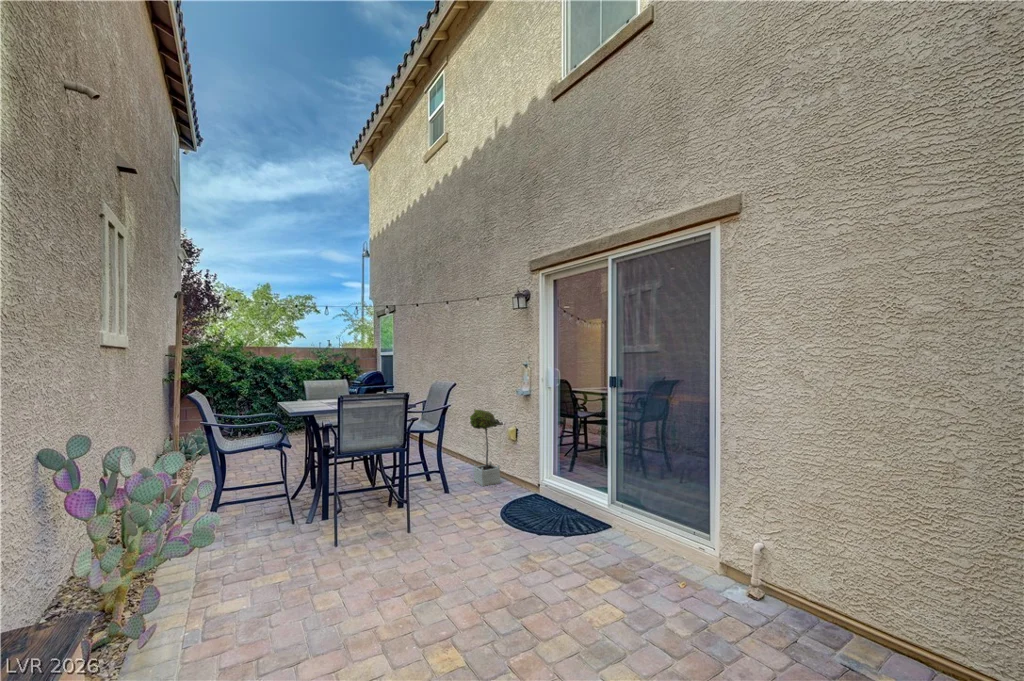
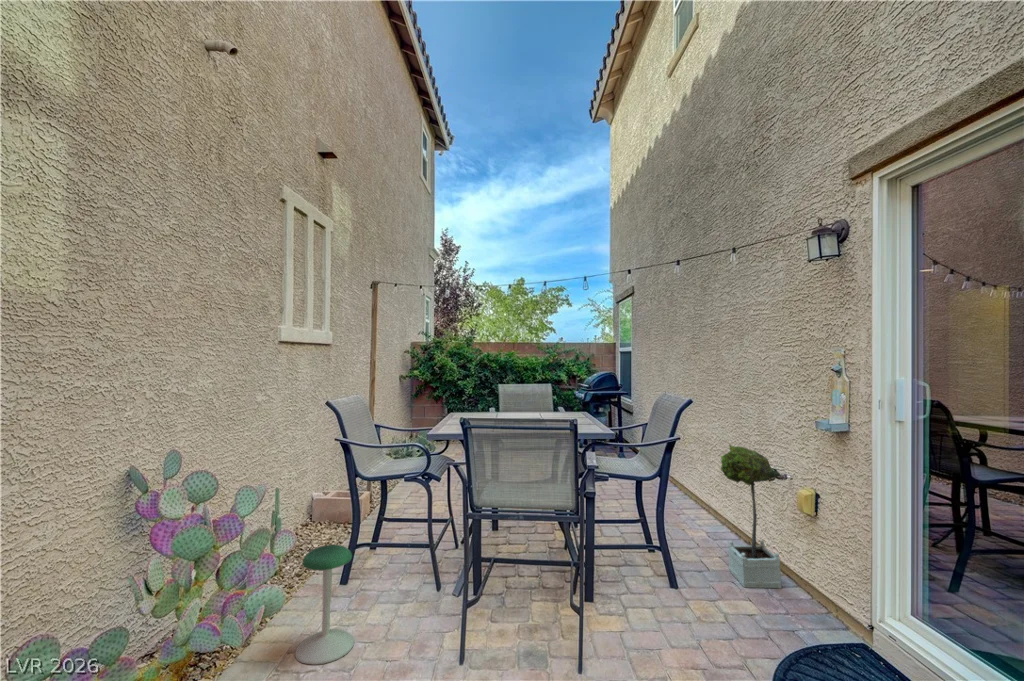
stool: none [213,493,257,571] -> present [295,545,354,665]

